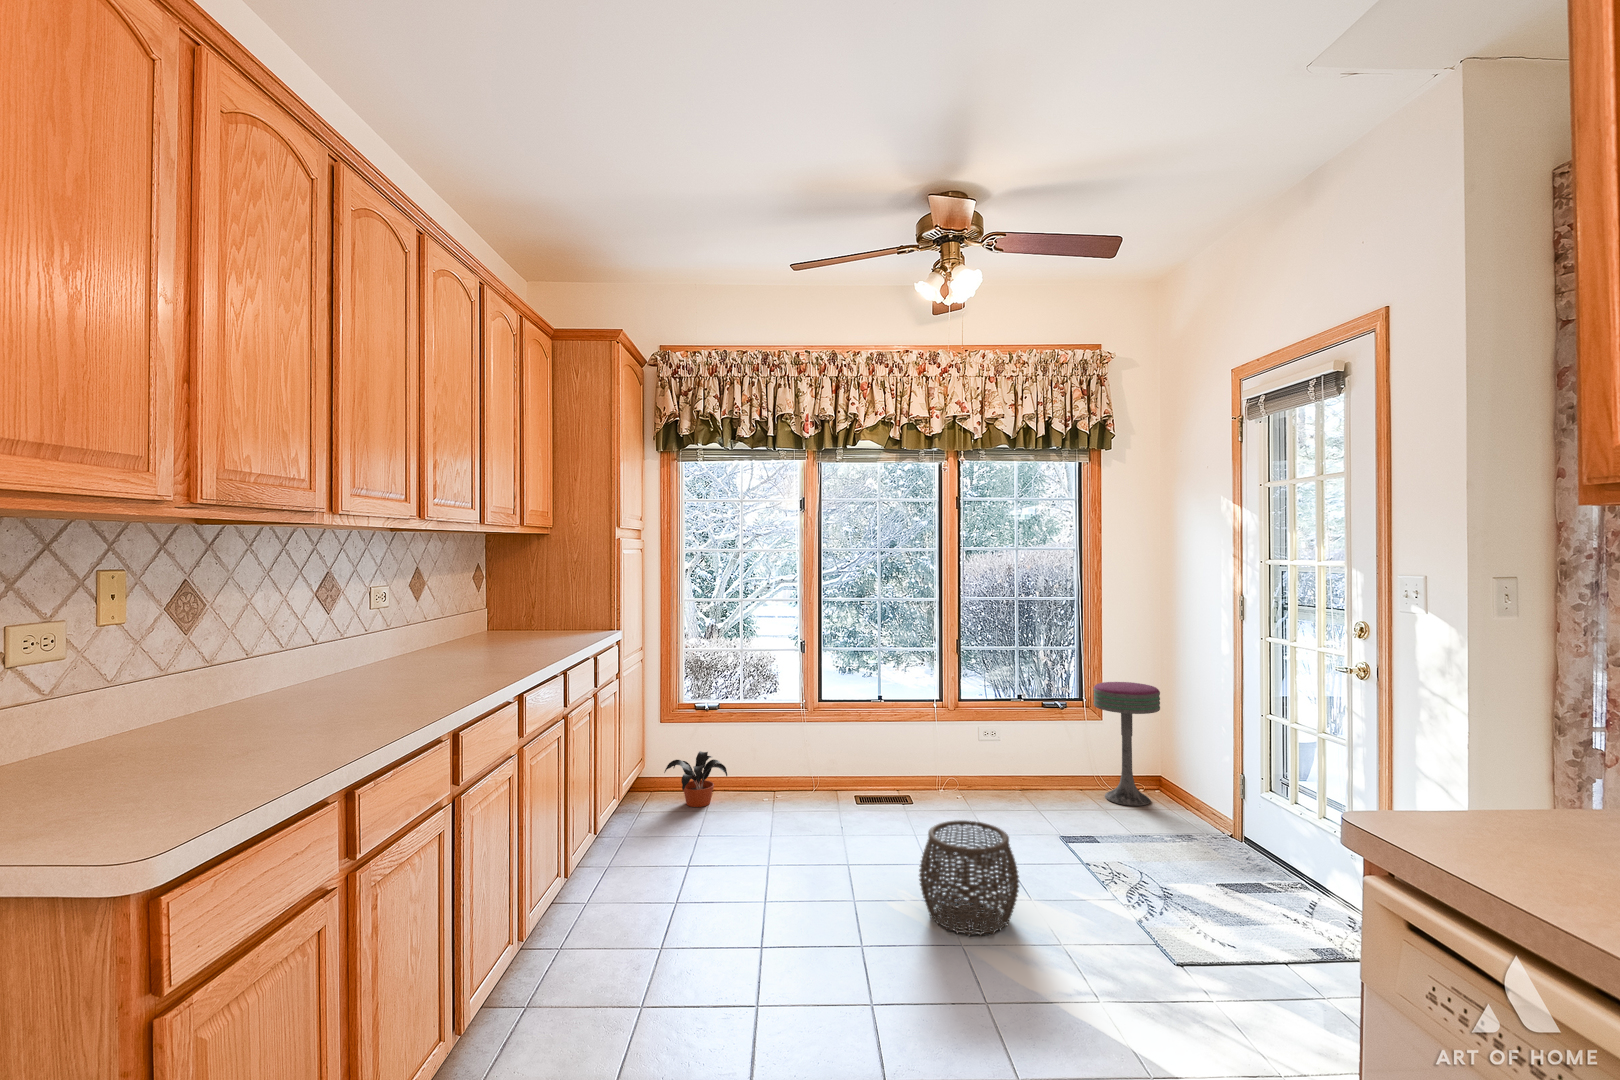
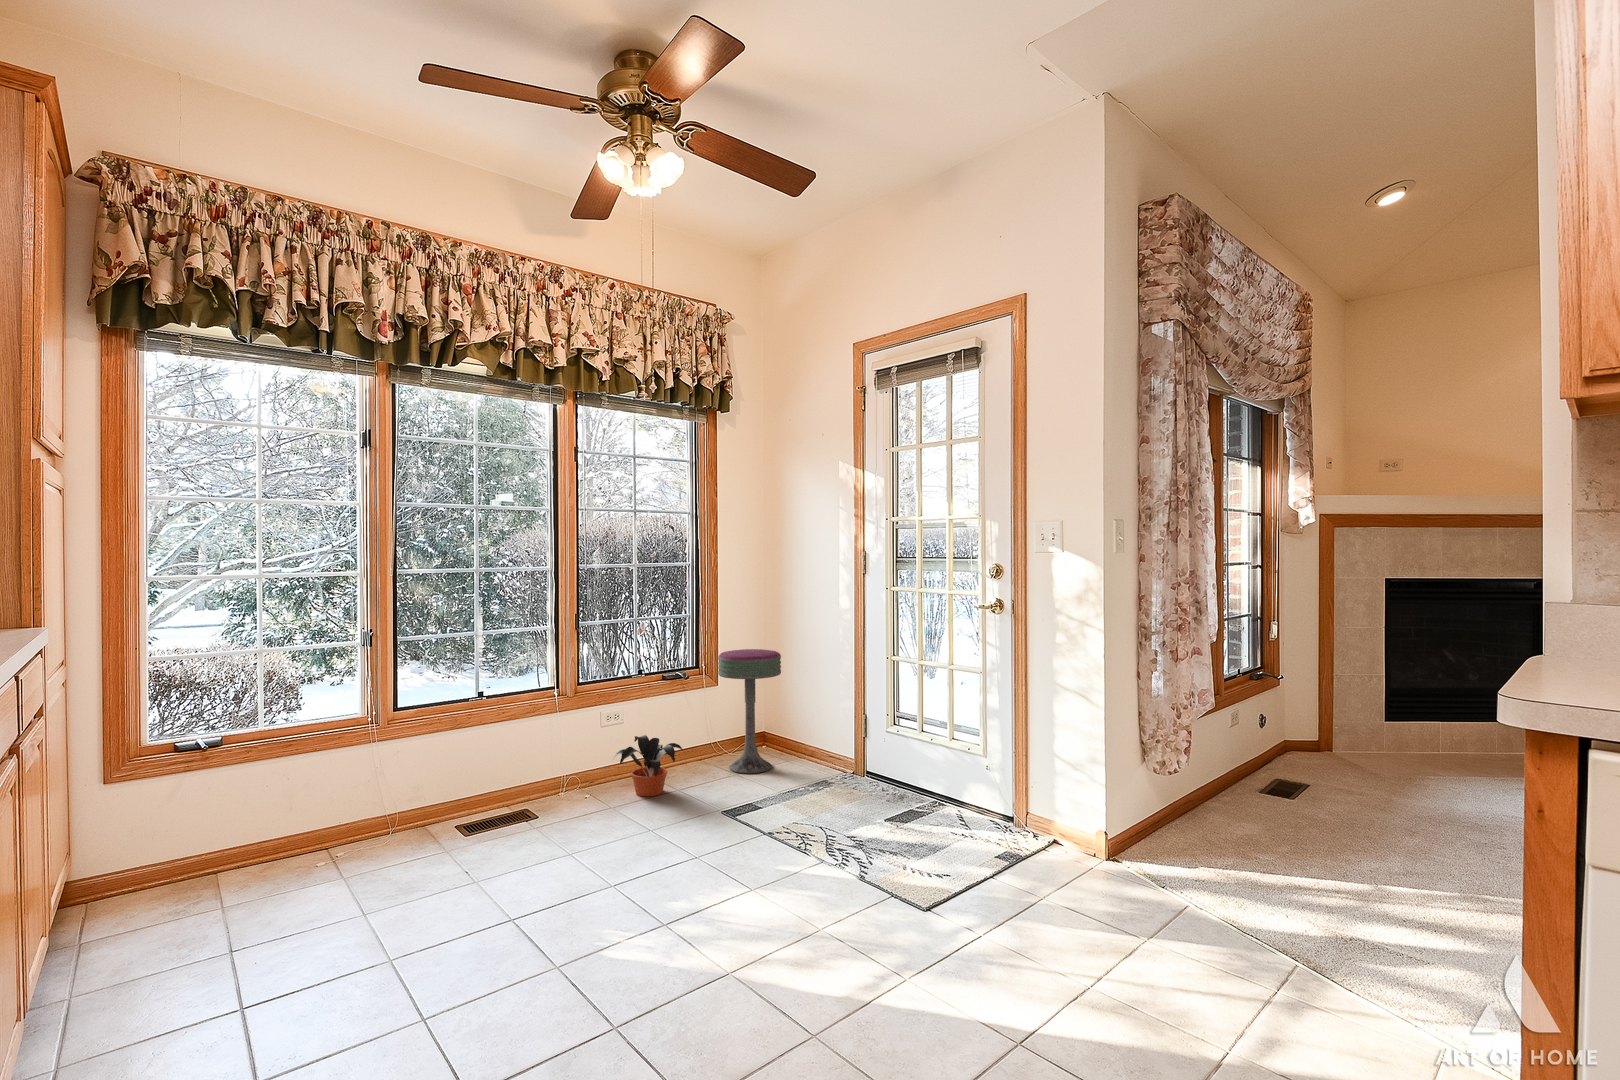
potted plant: present [664,751,727,807] -> present [614,735,683,796]
woven basket: present [919,820,1019,935] -> none [650,809,767,946]

